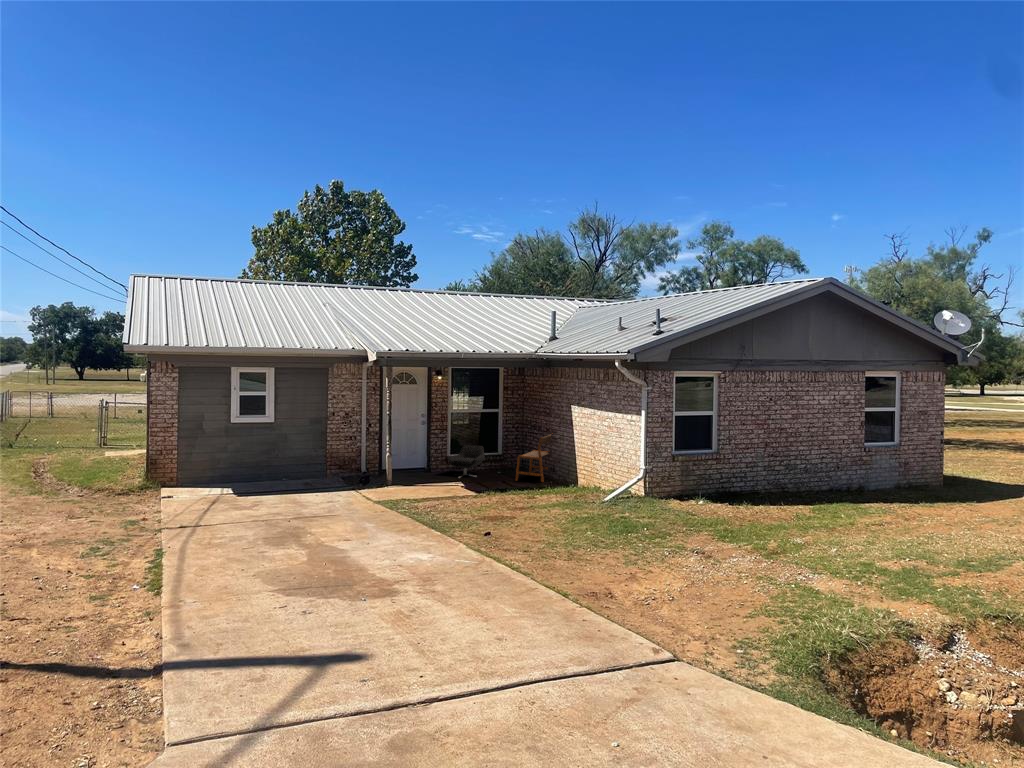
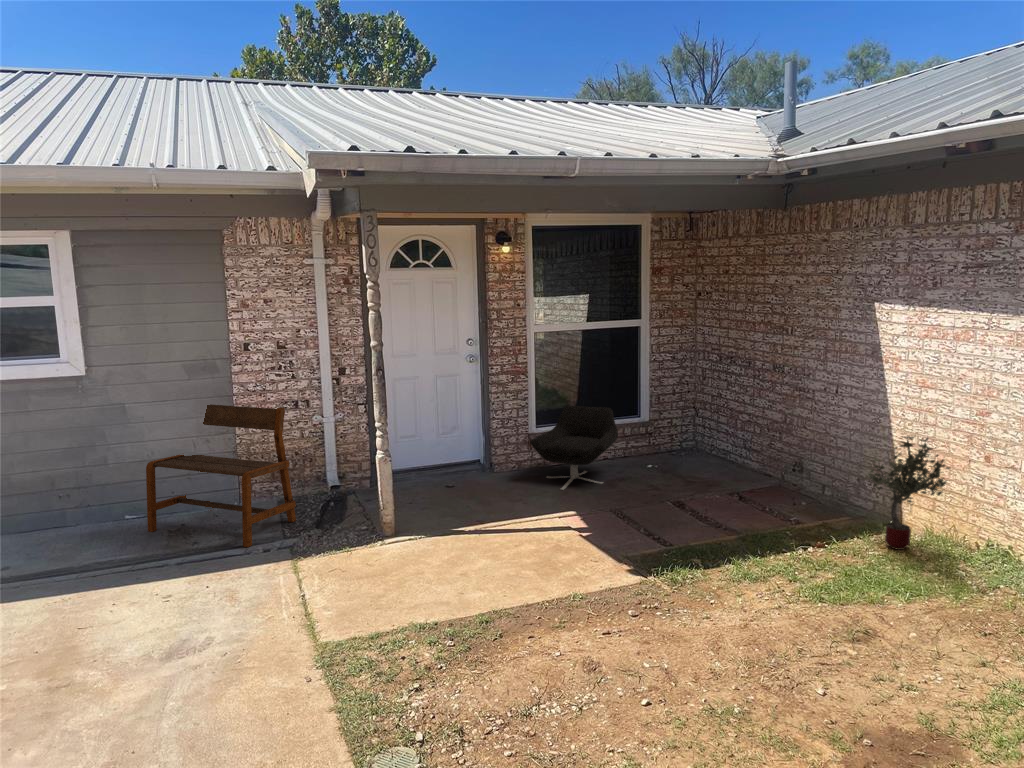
bench: present [515,435,551,482] -> present [146,404,296,547]
potted tree: none [565,450,587,491] -> present [867,436,950,550]

